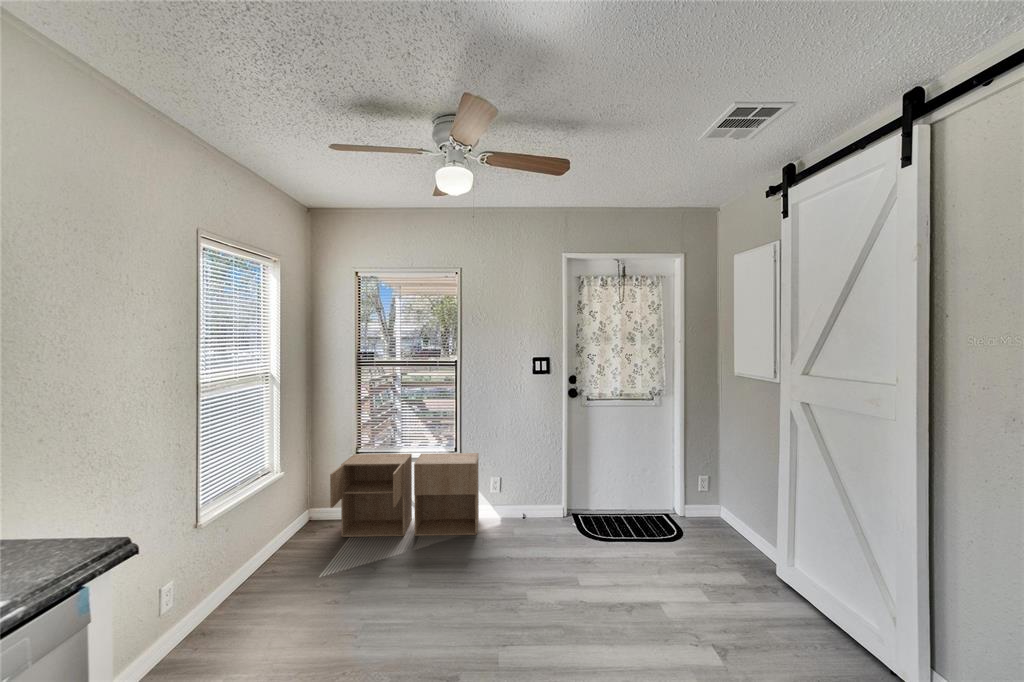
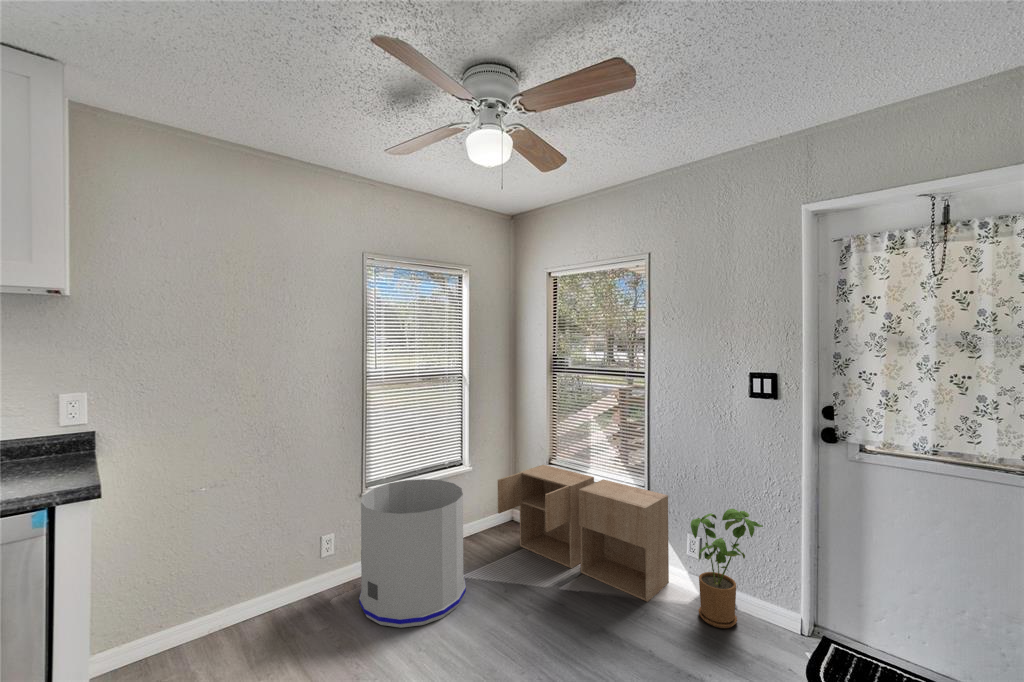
house plant: none [502,449,546,532] -> present [691,509,763,628]
trash can: none [202,485,335,657] -> present [359,479,466,628]

